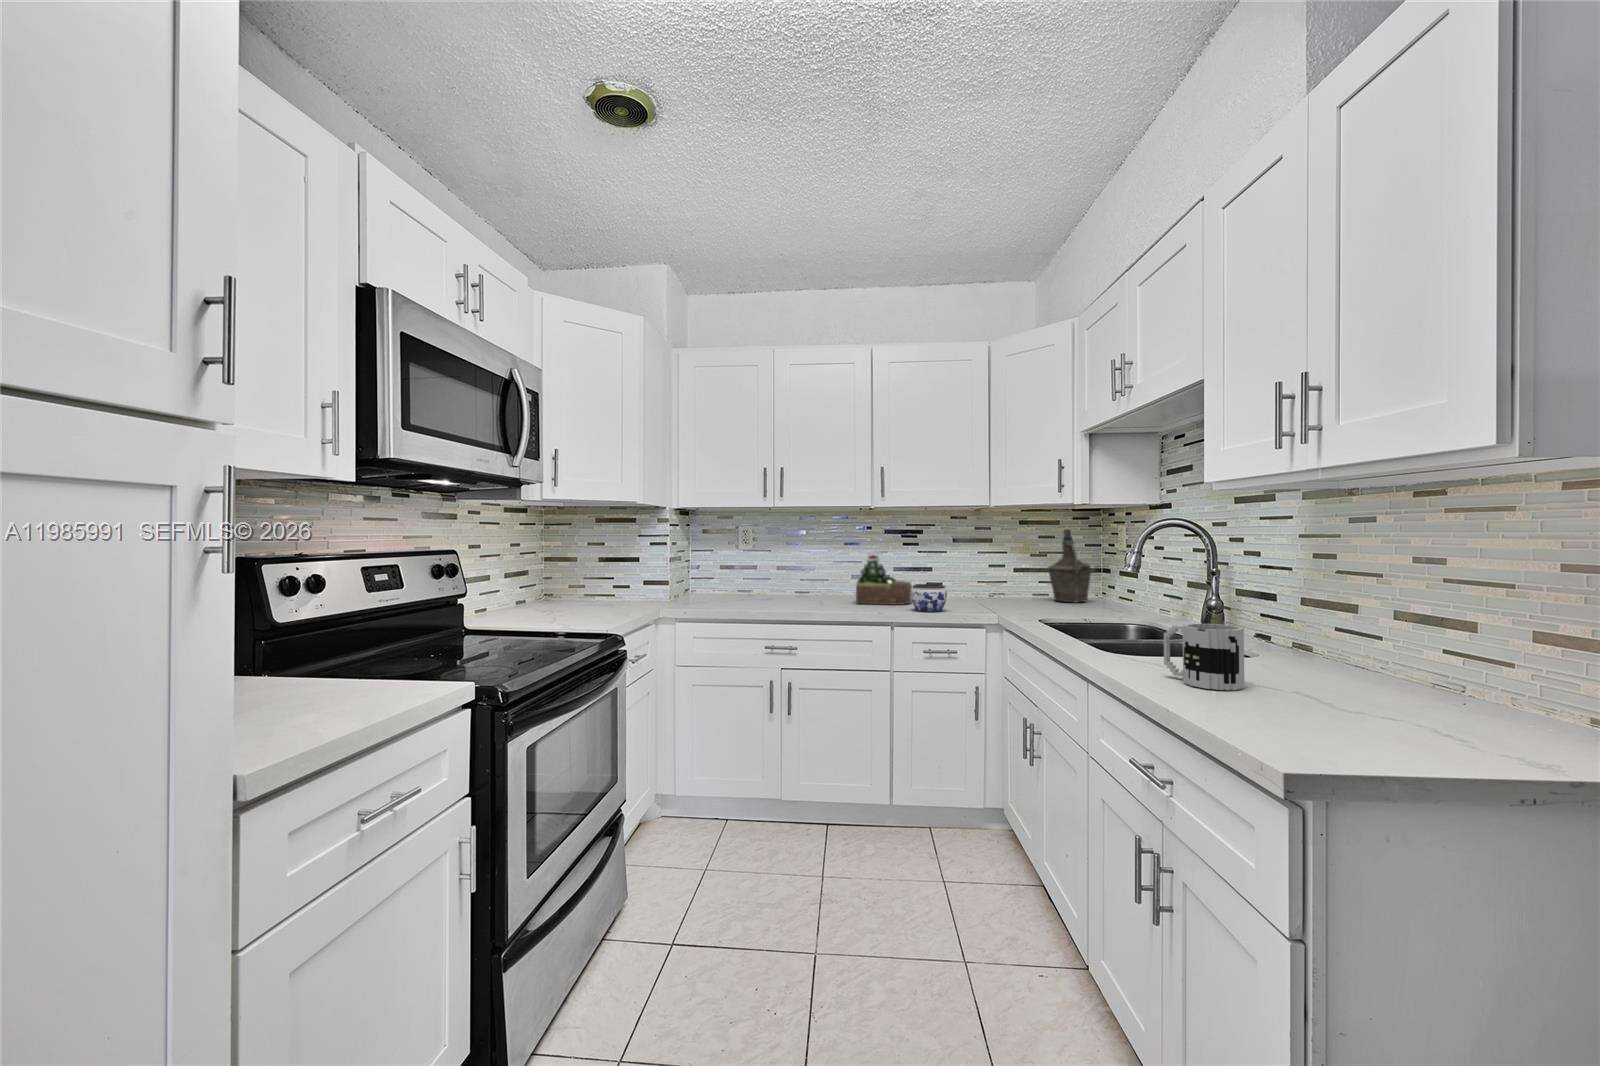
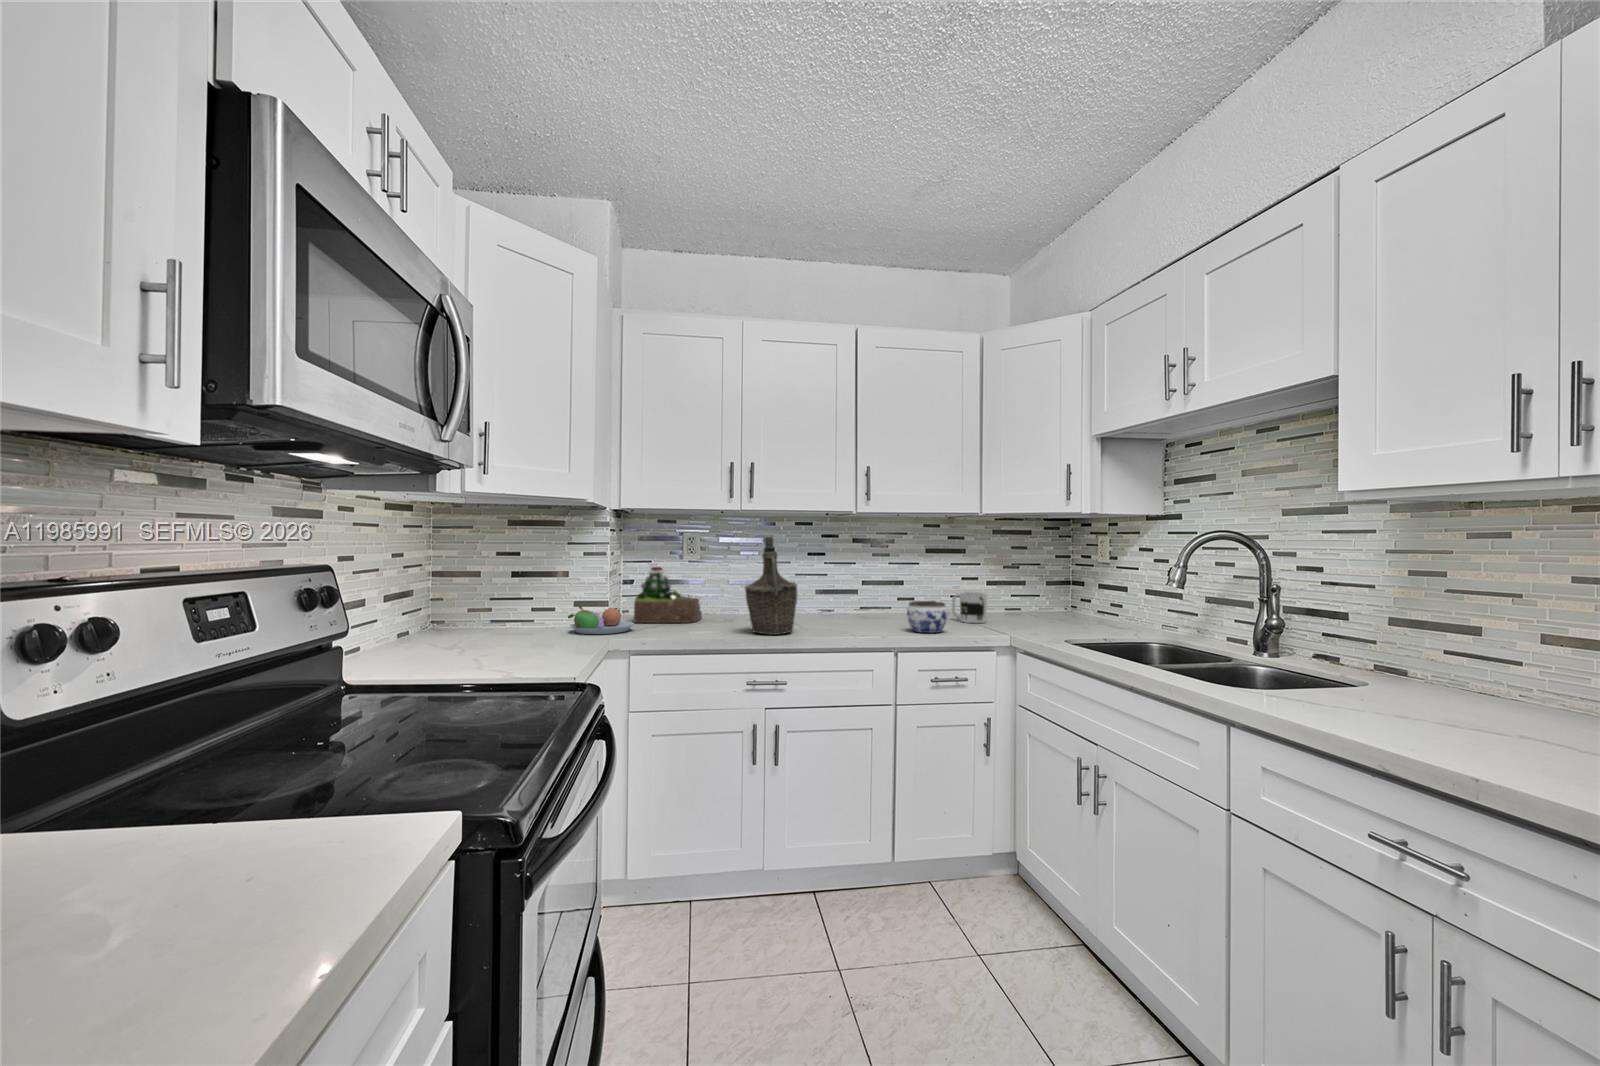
bottle: present [1048,529,1091,602] -> present [745,537,797,635]
succulent plant: present [856,555,912,605] -> present [634,567,702,623]
fruit bowl: none [637,585,690,607] -> present [568,606,634,634]
mug: present [1164,624,1244,690] -> present [952,592,987,623]

